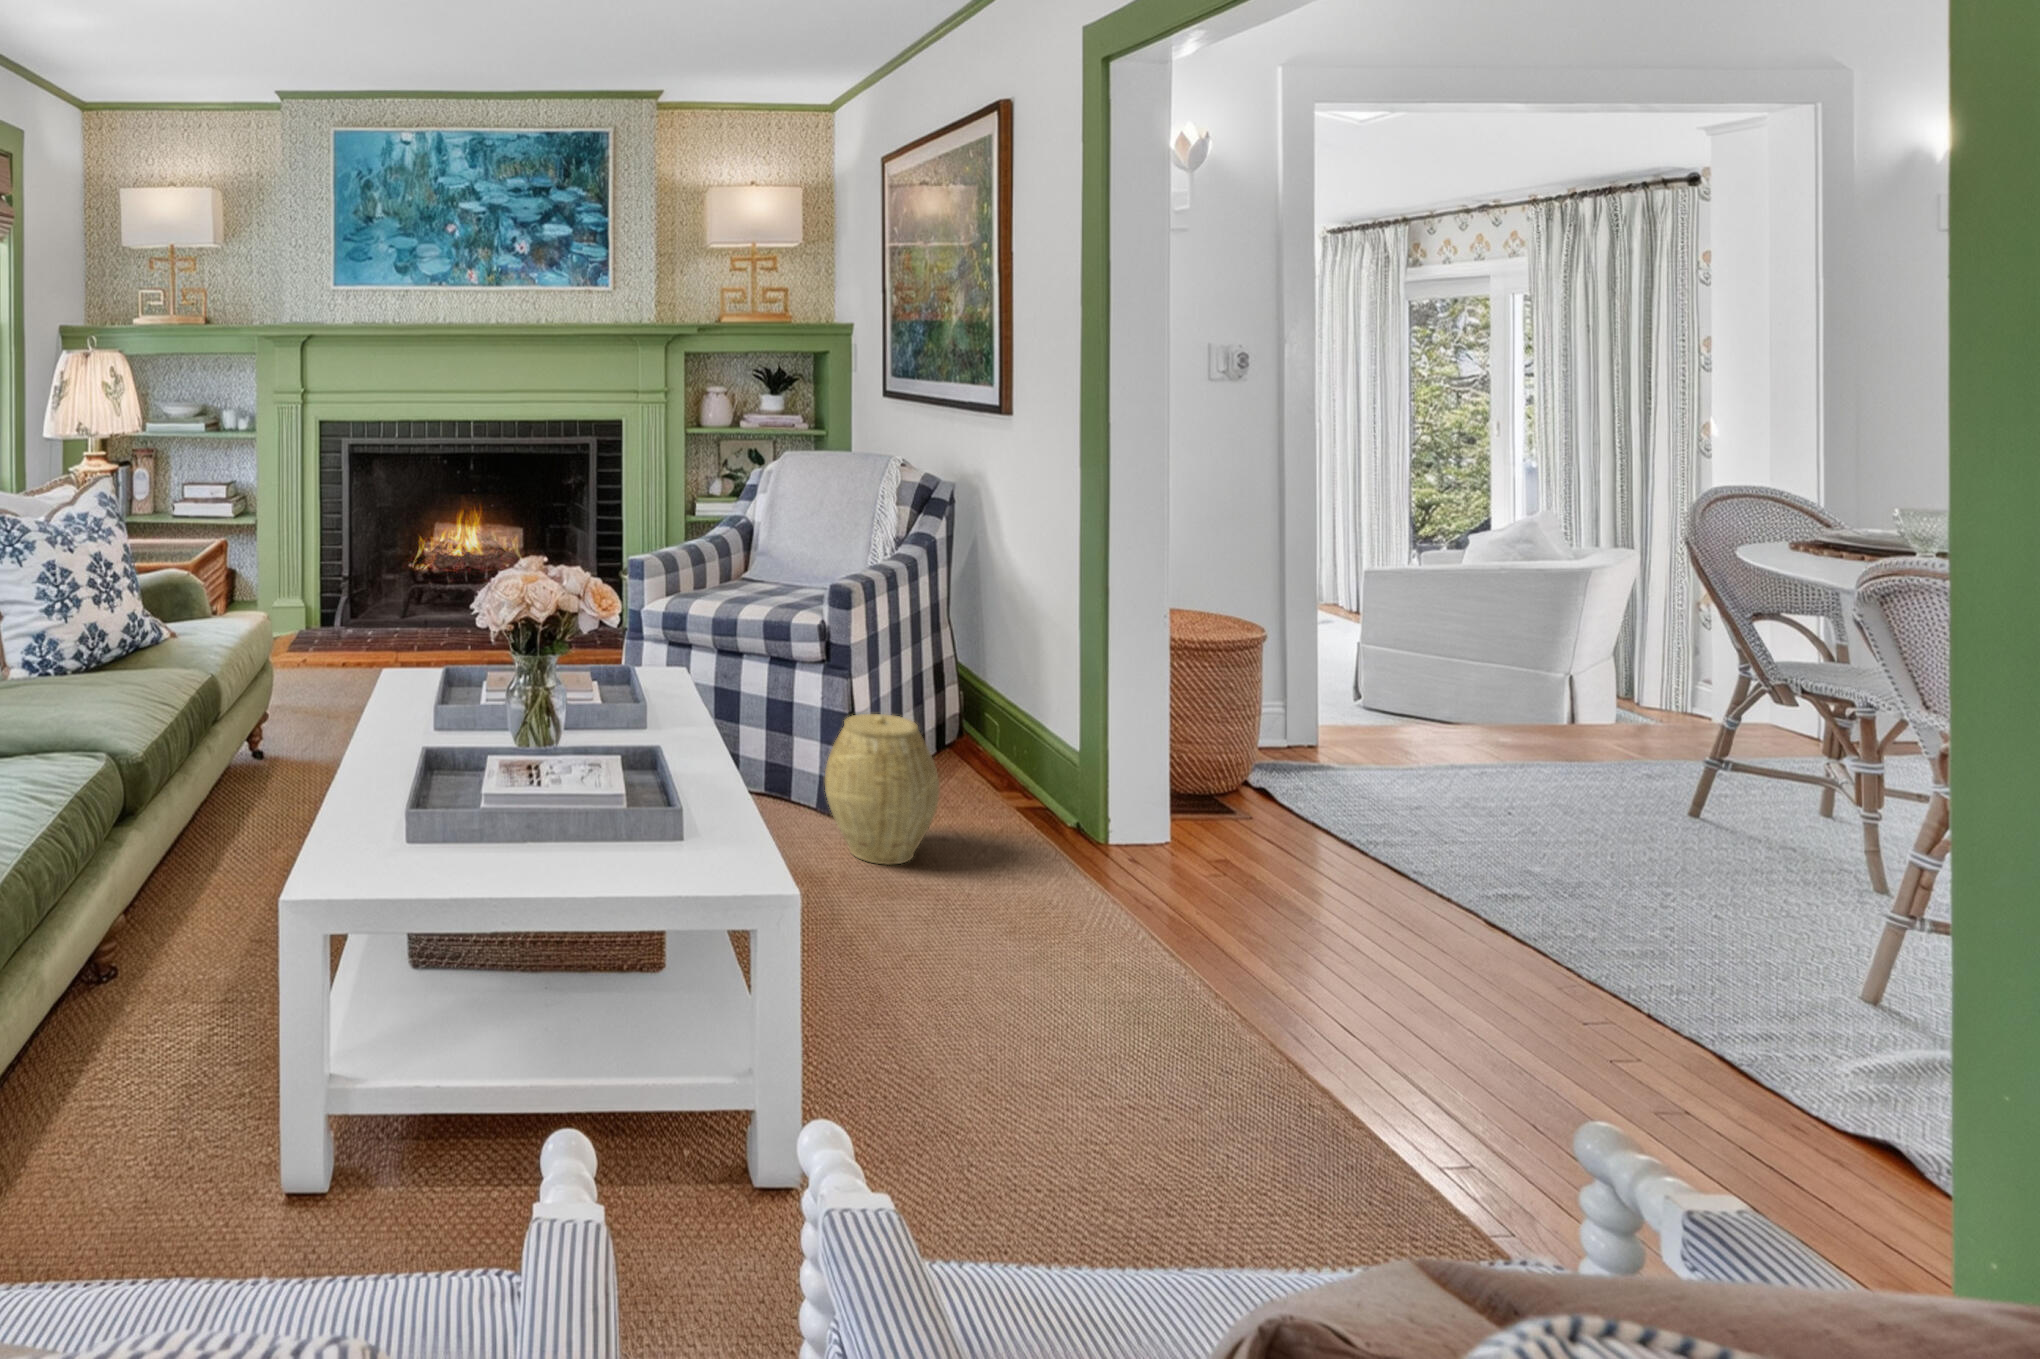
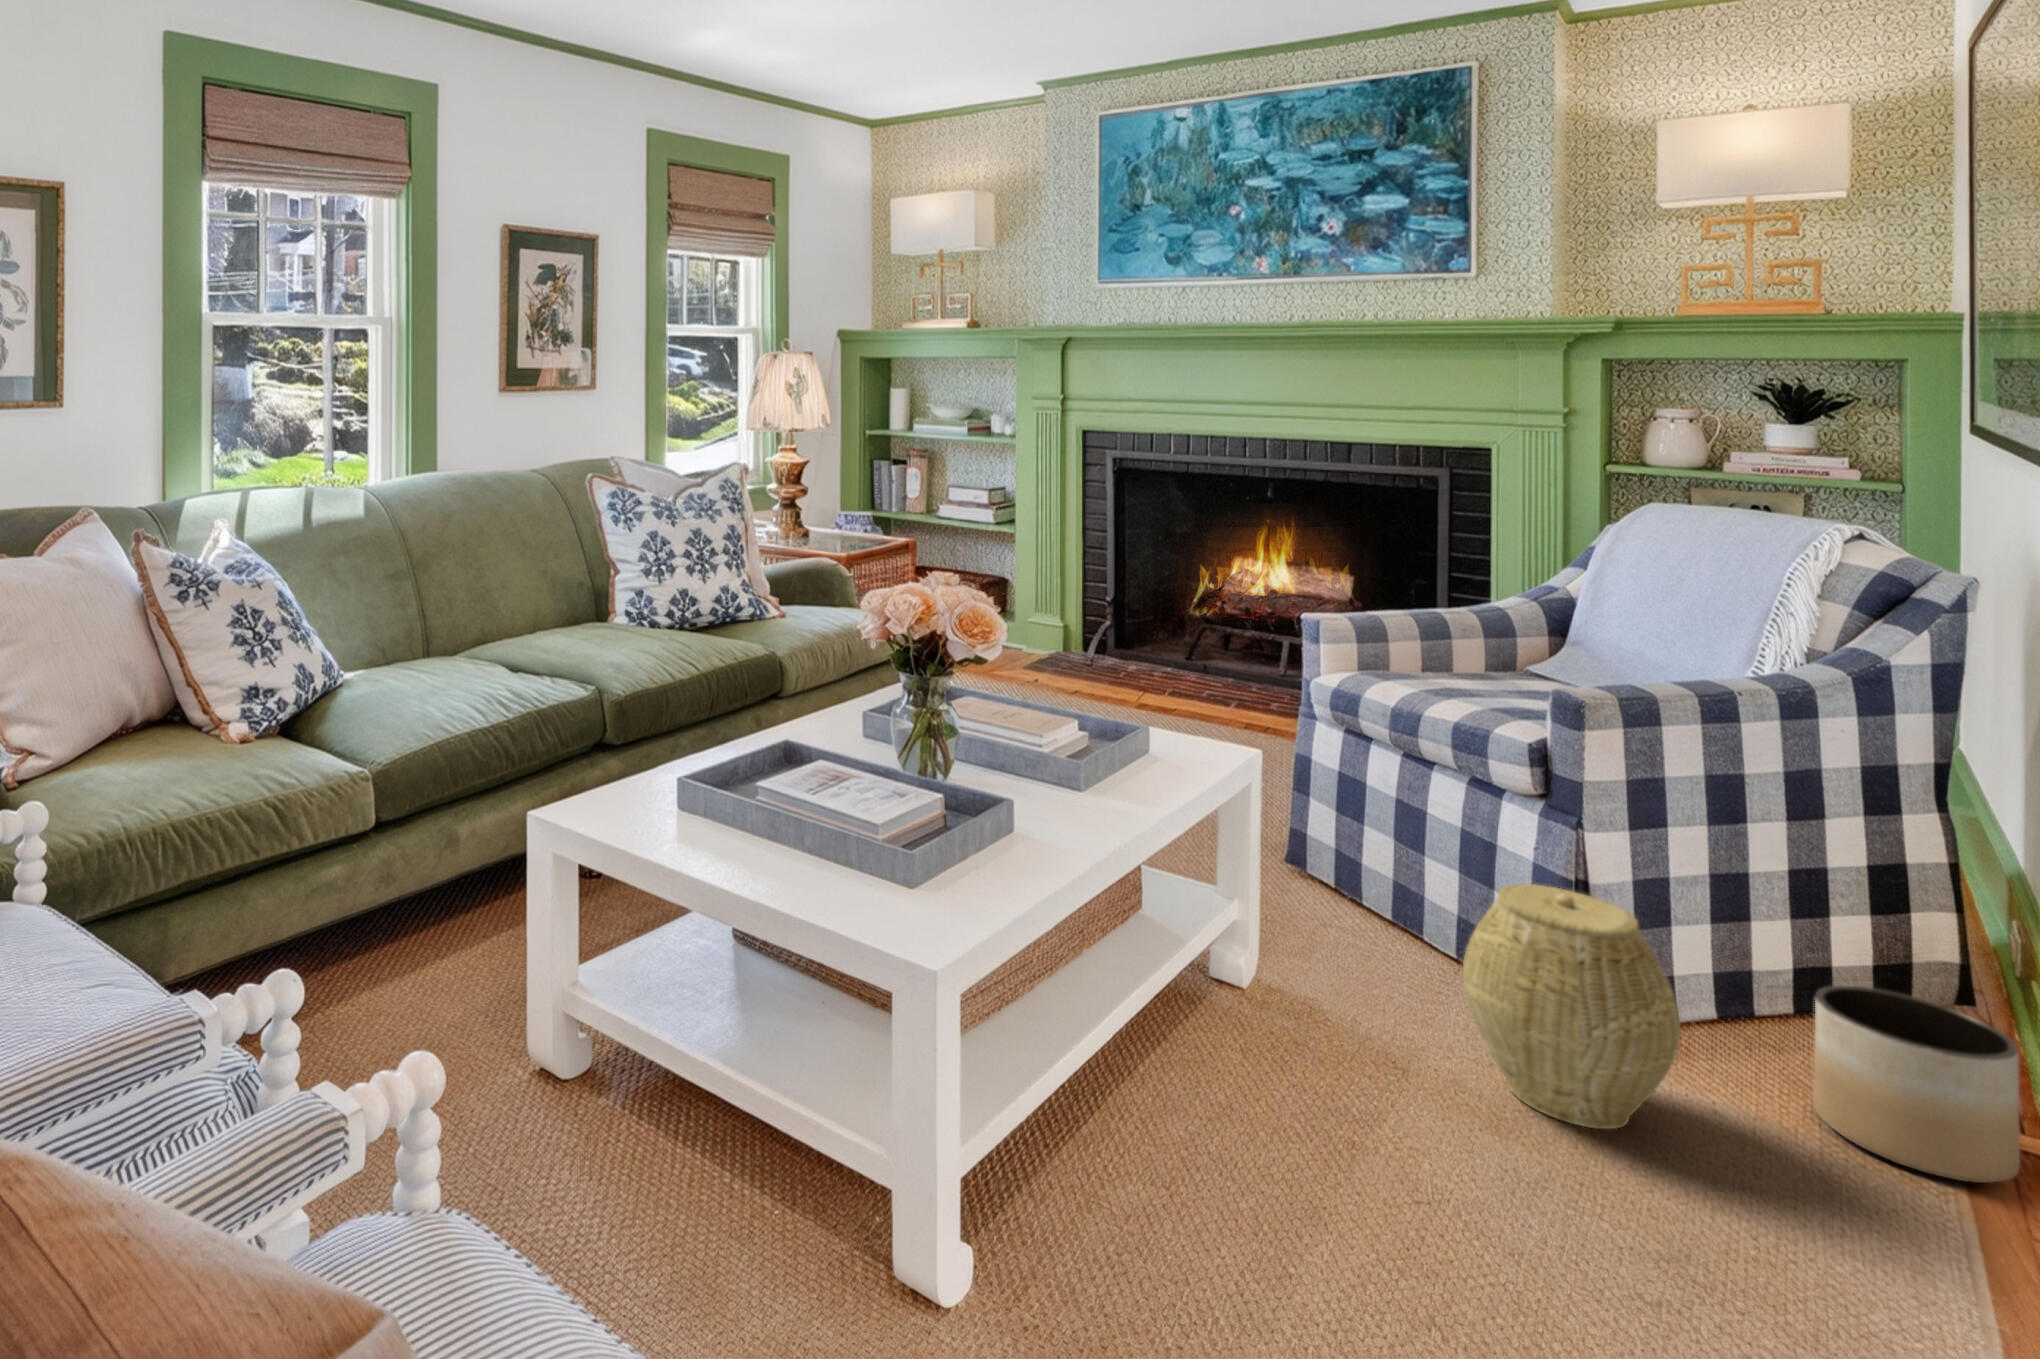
planter: none [958,731,1042,826] -> present [1813,986,2020,1183]

